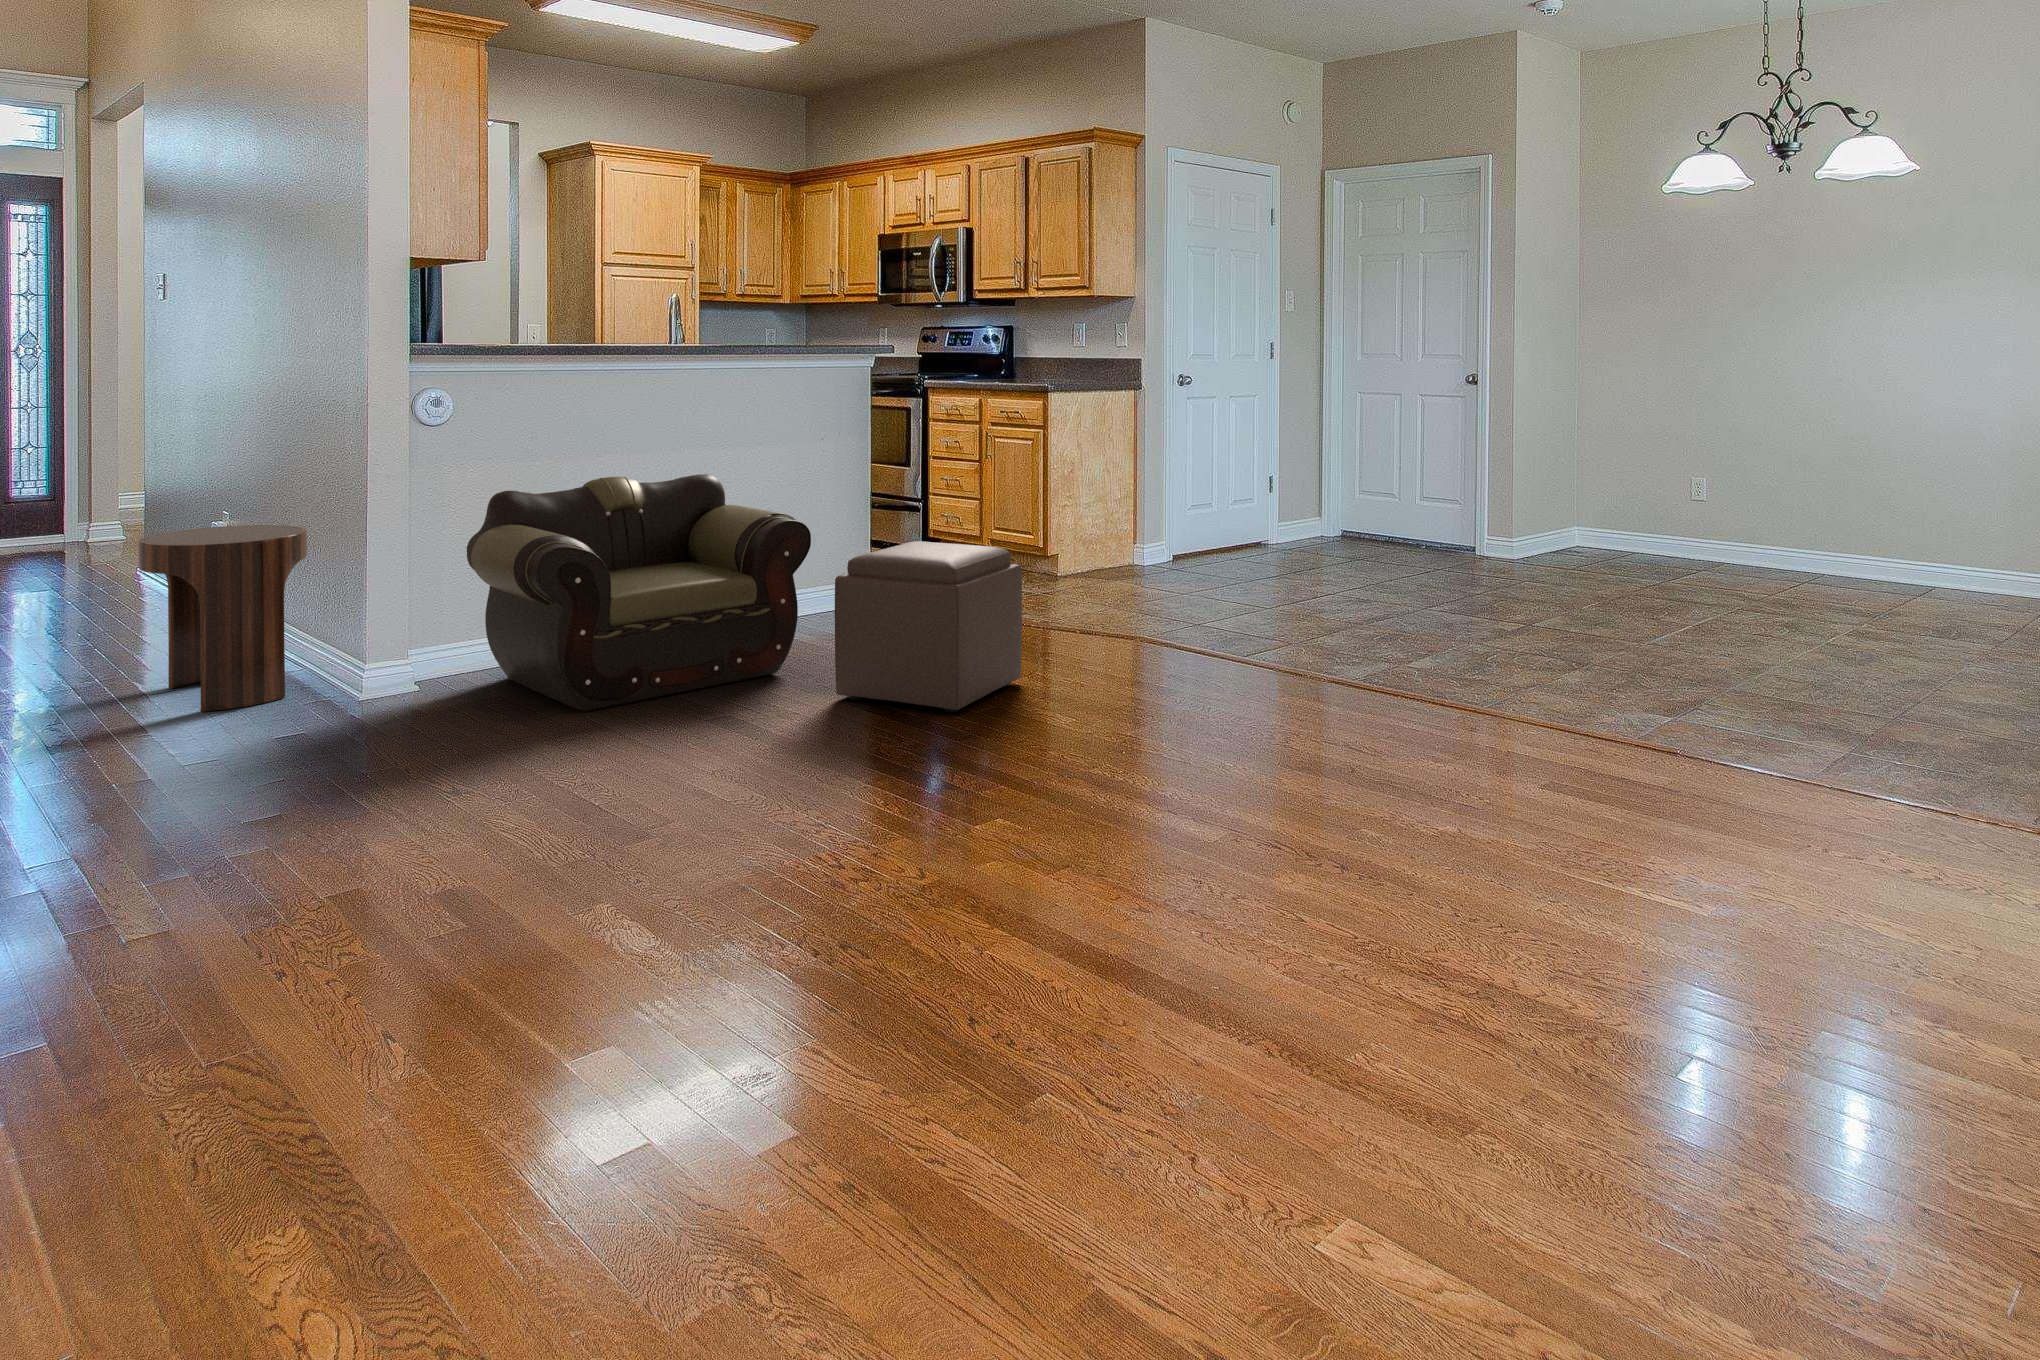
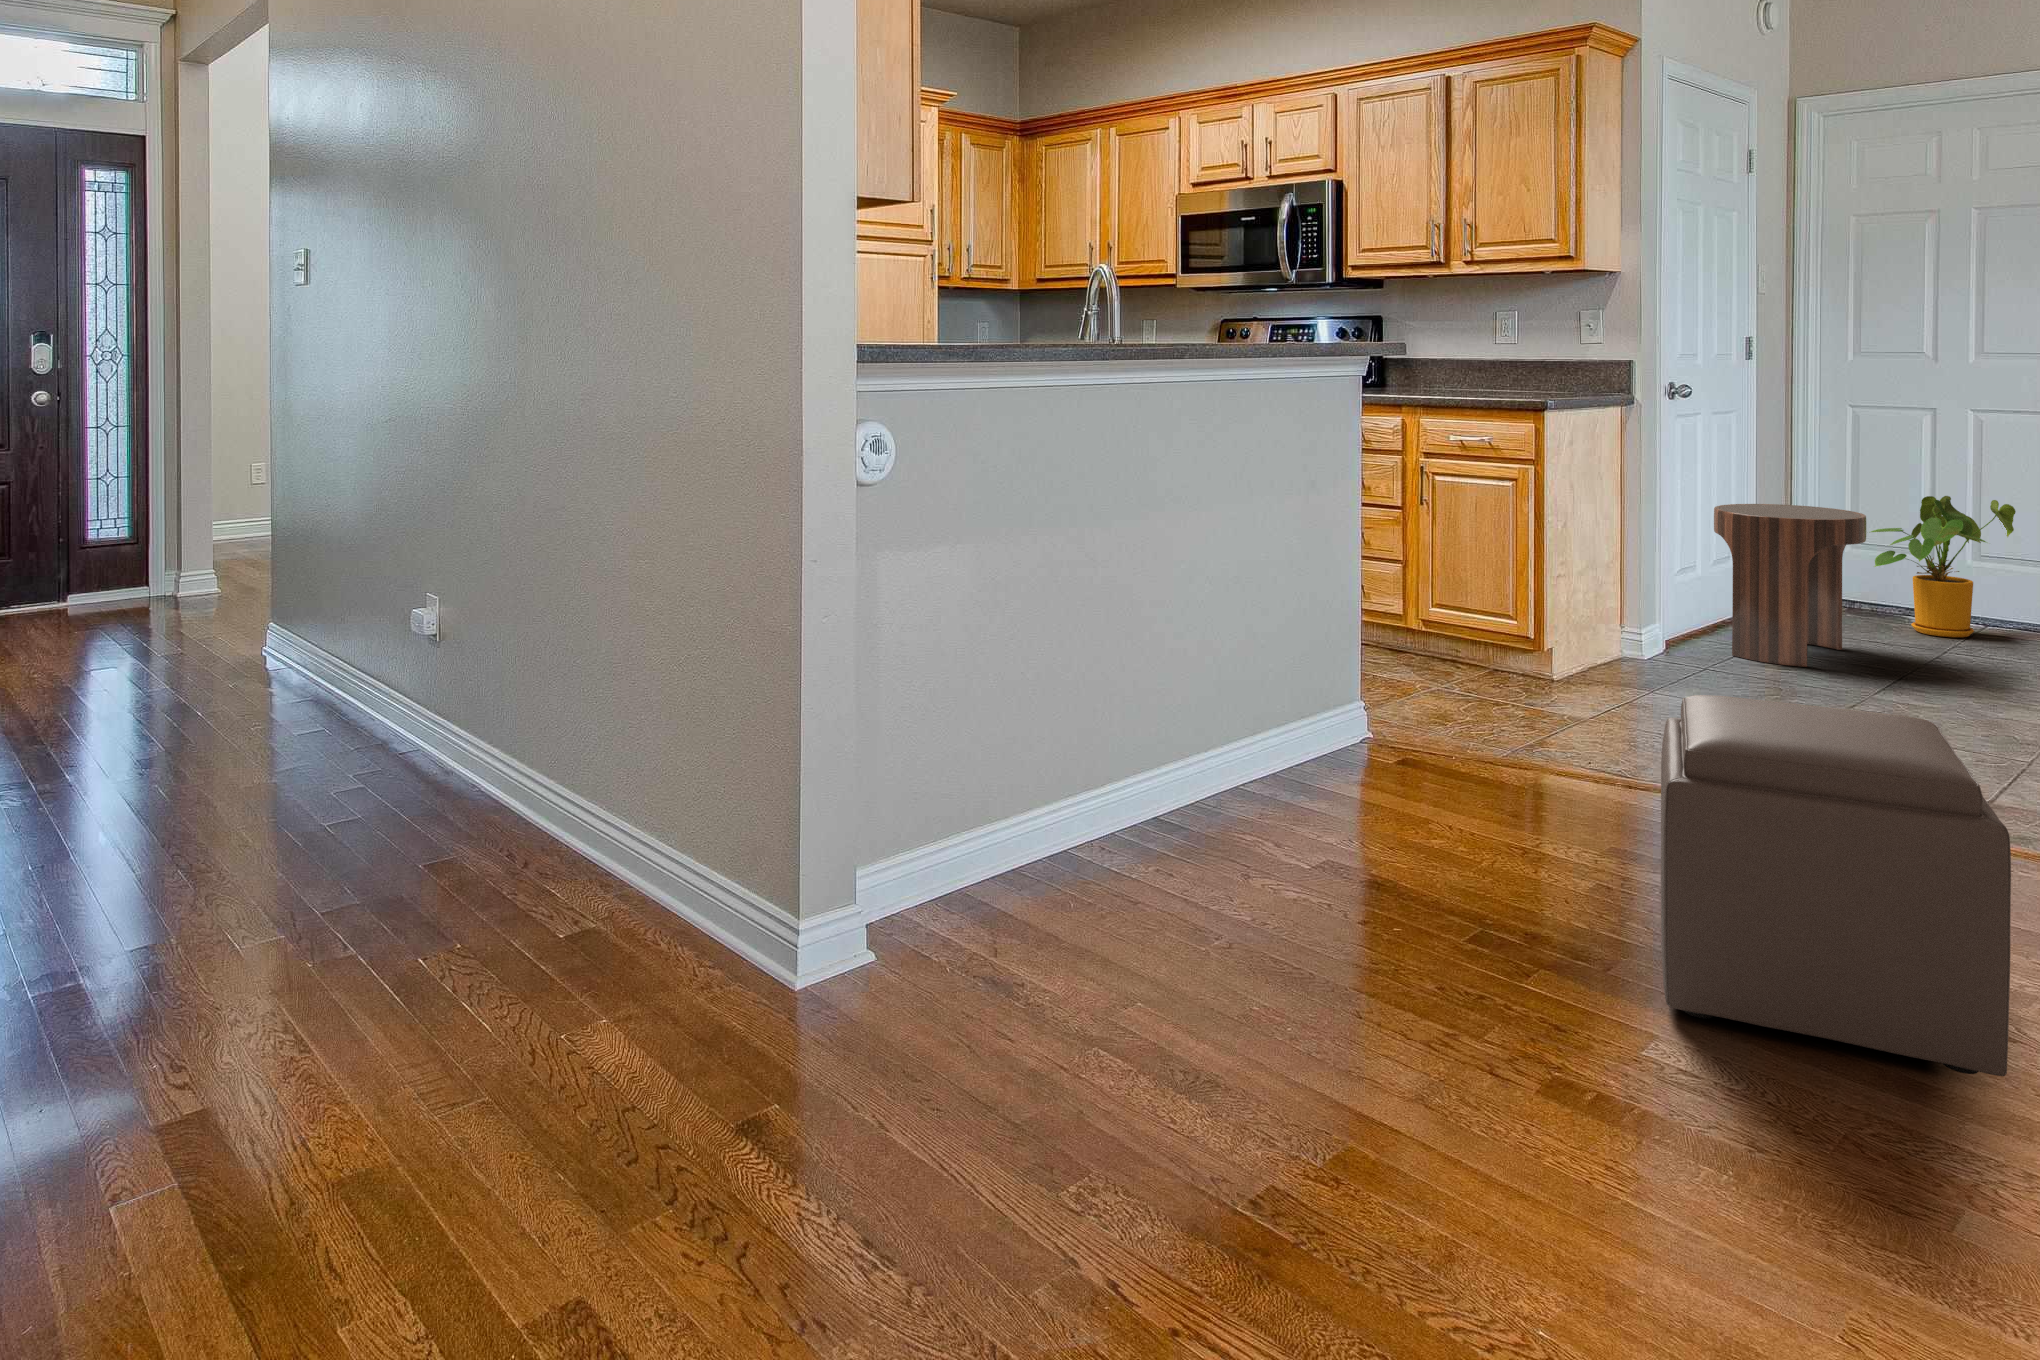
house plant: none [1333,455,1428,551] -> present [1871,496,2016,637]
armchair: present [467,474,811,712] -> none [929,557,1483,1042]
side table: present [138,525,307,712] -> present [1714,504,1866,667]

